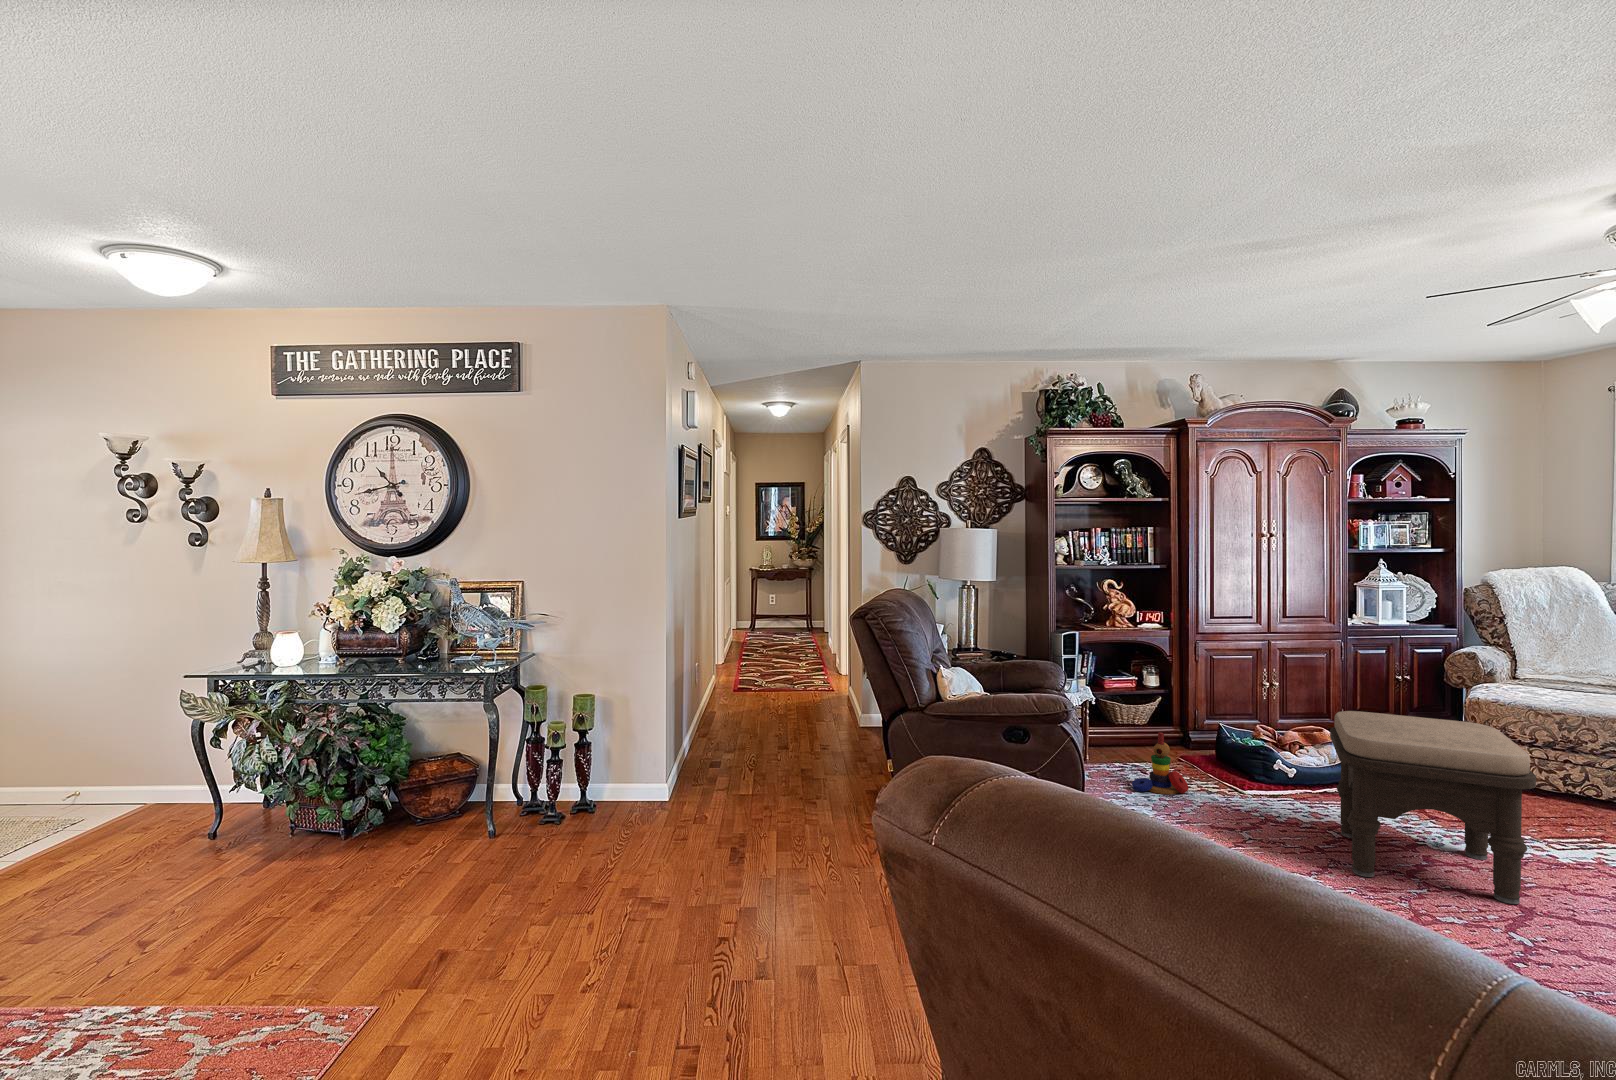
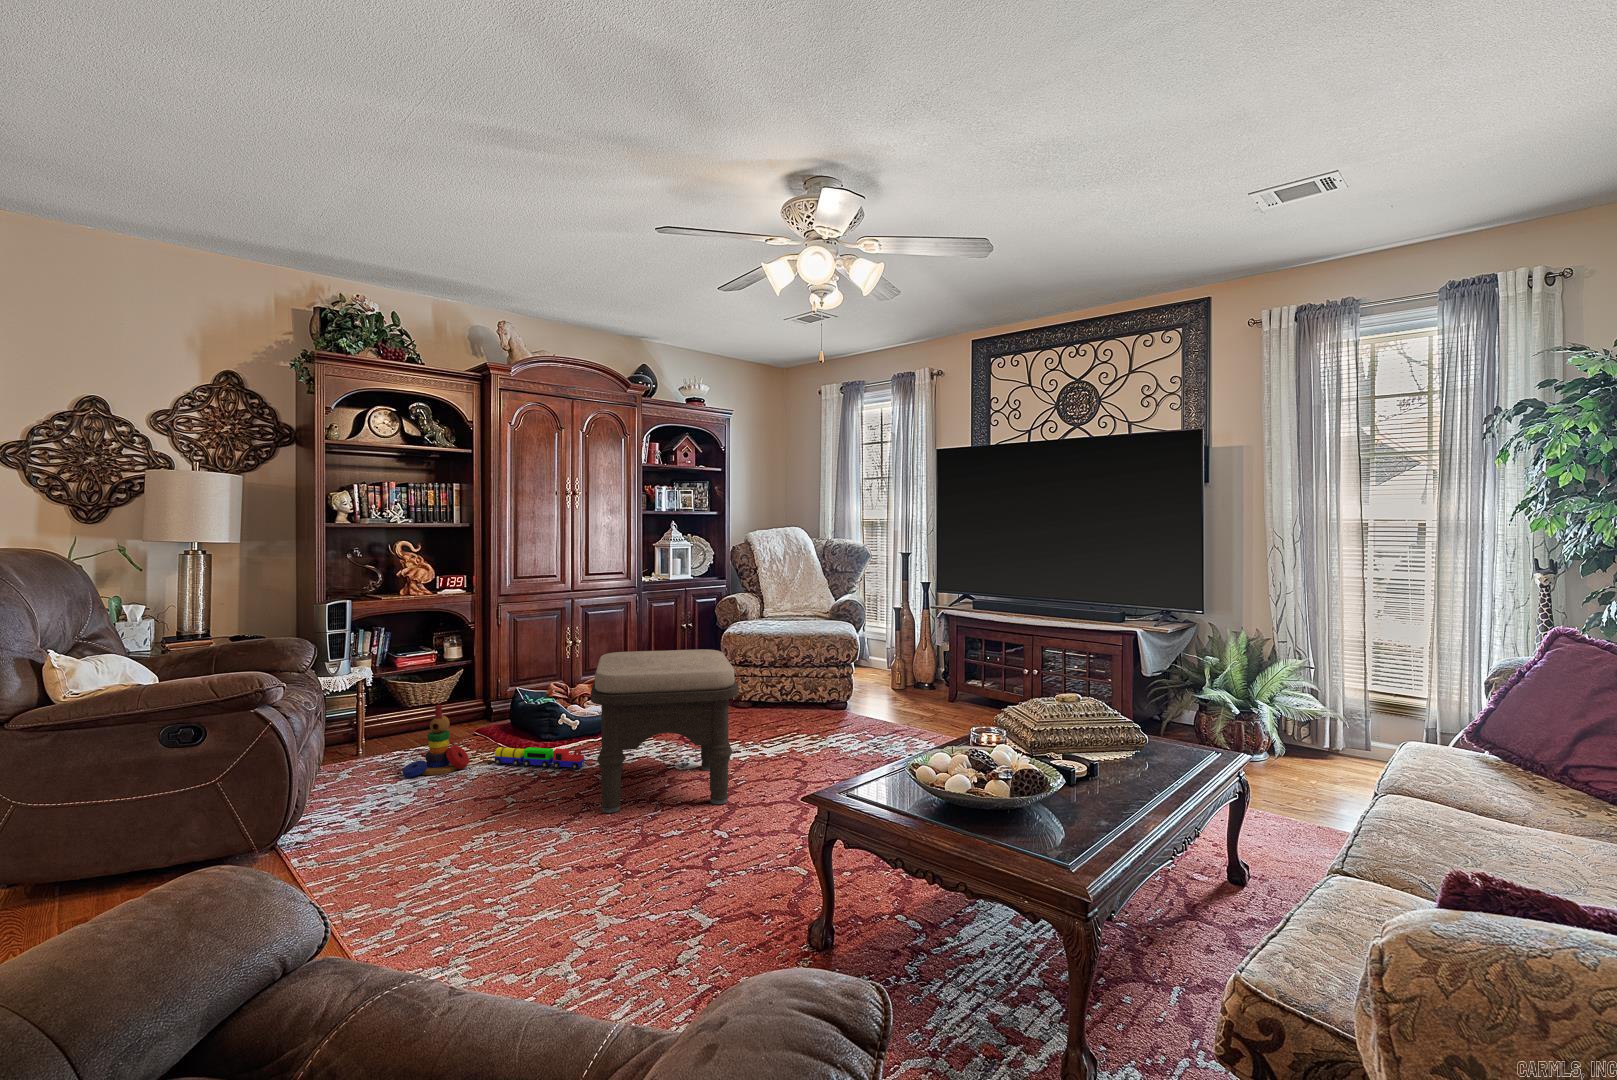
toy train: none [1212,781,1311,820] -> present [494,747,585,770]

